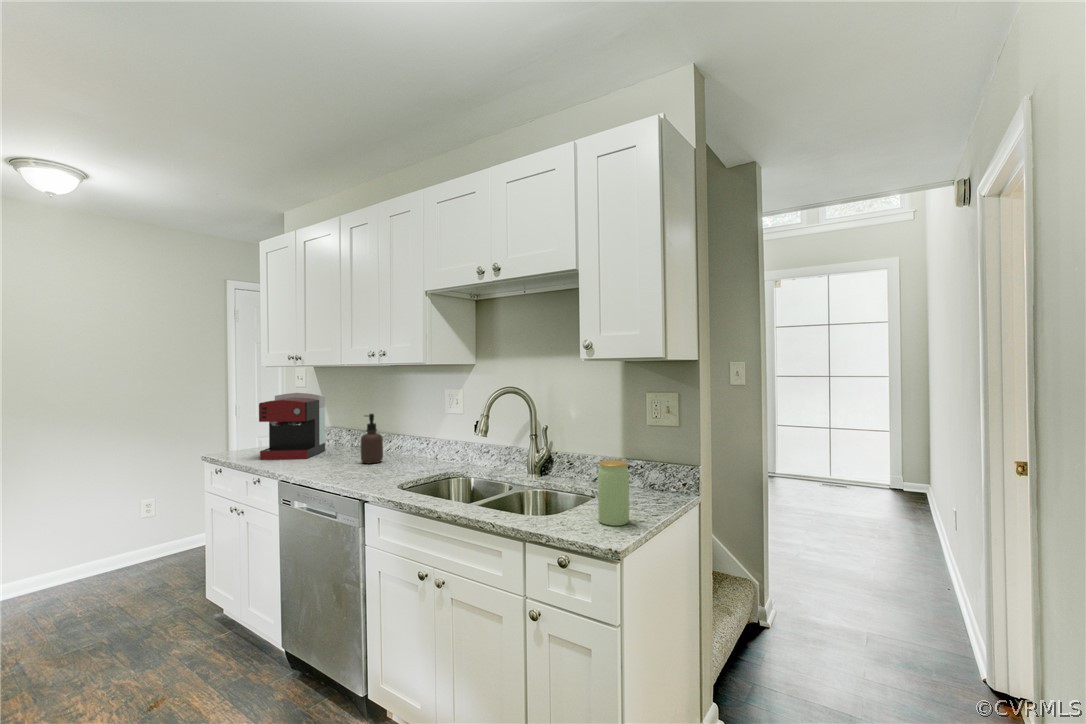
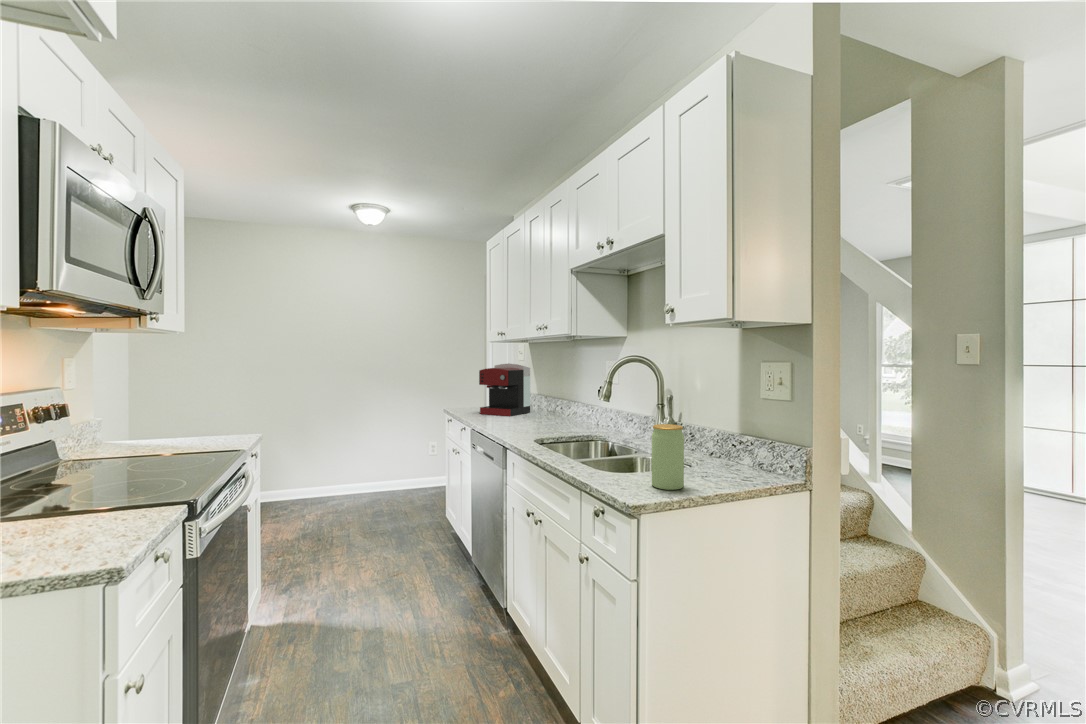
soap dispenser: present [361,414,383,464] -> none [540,381,558,423]

